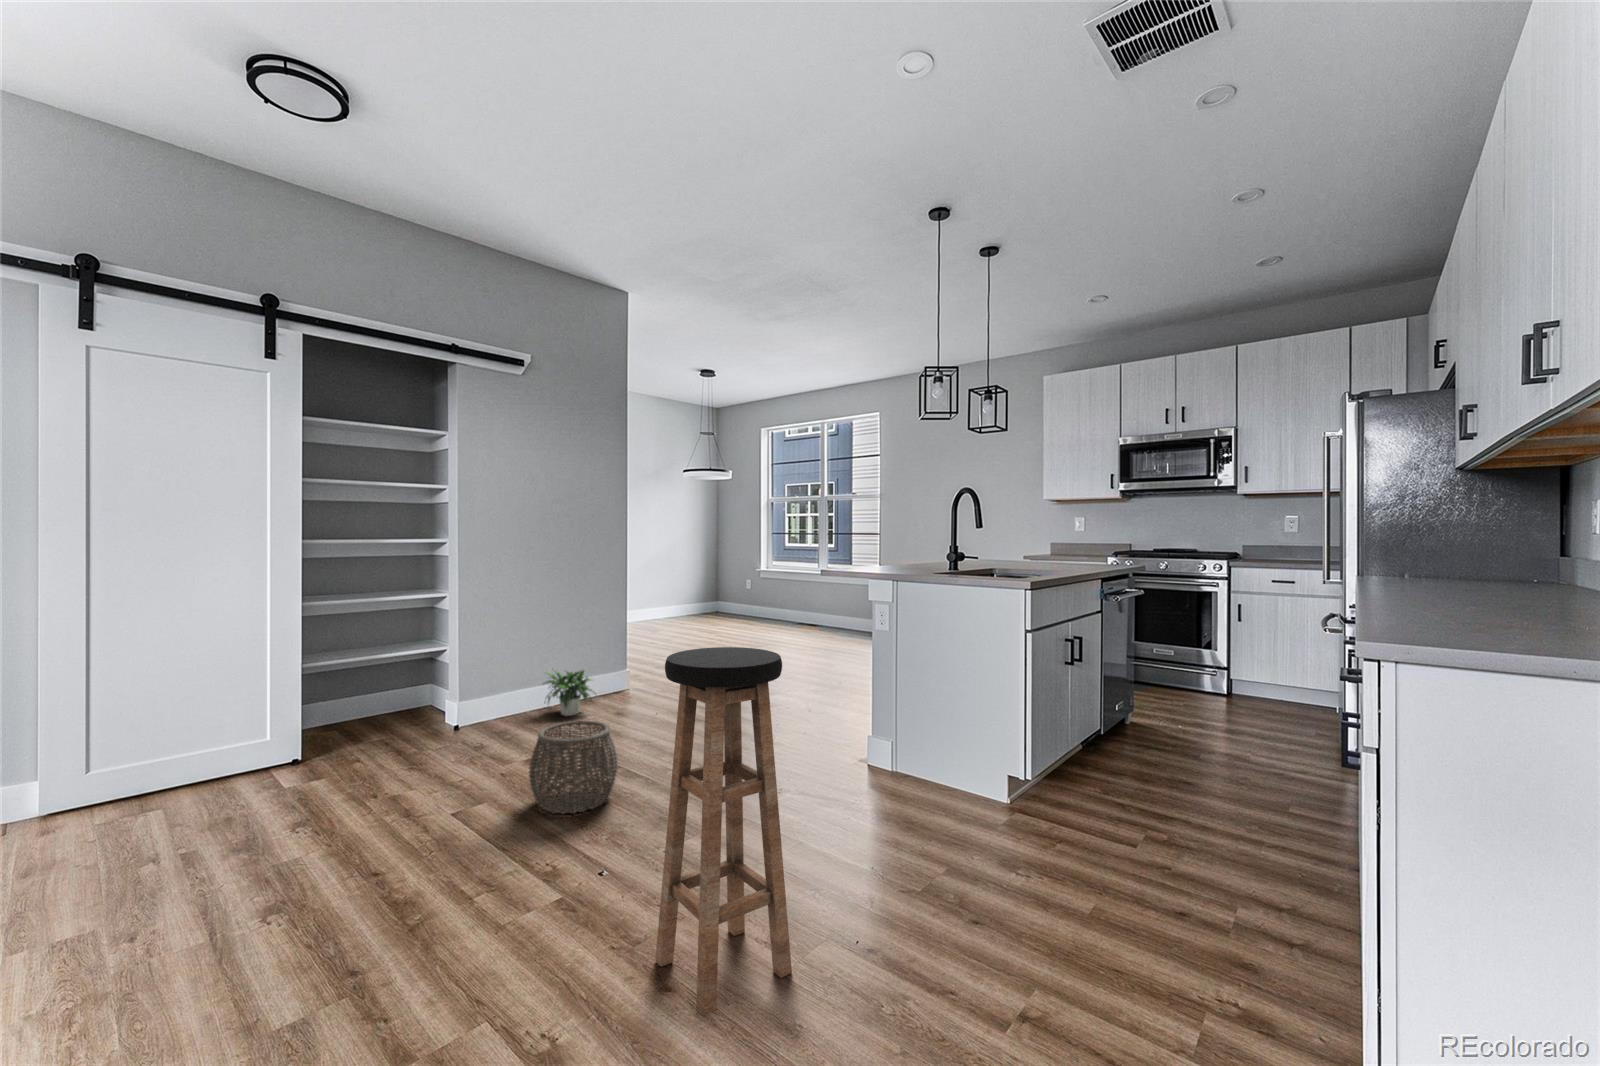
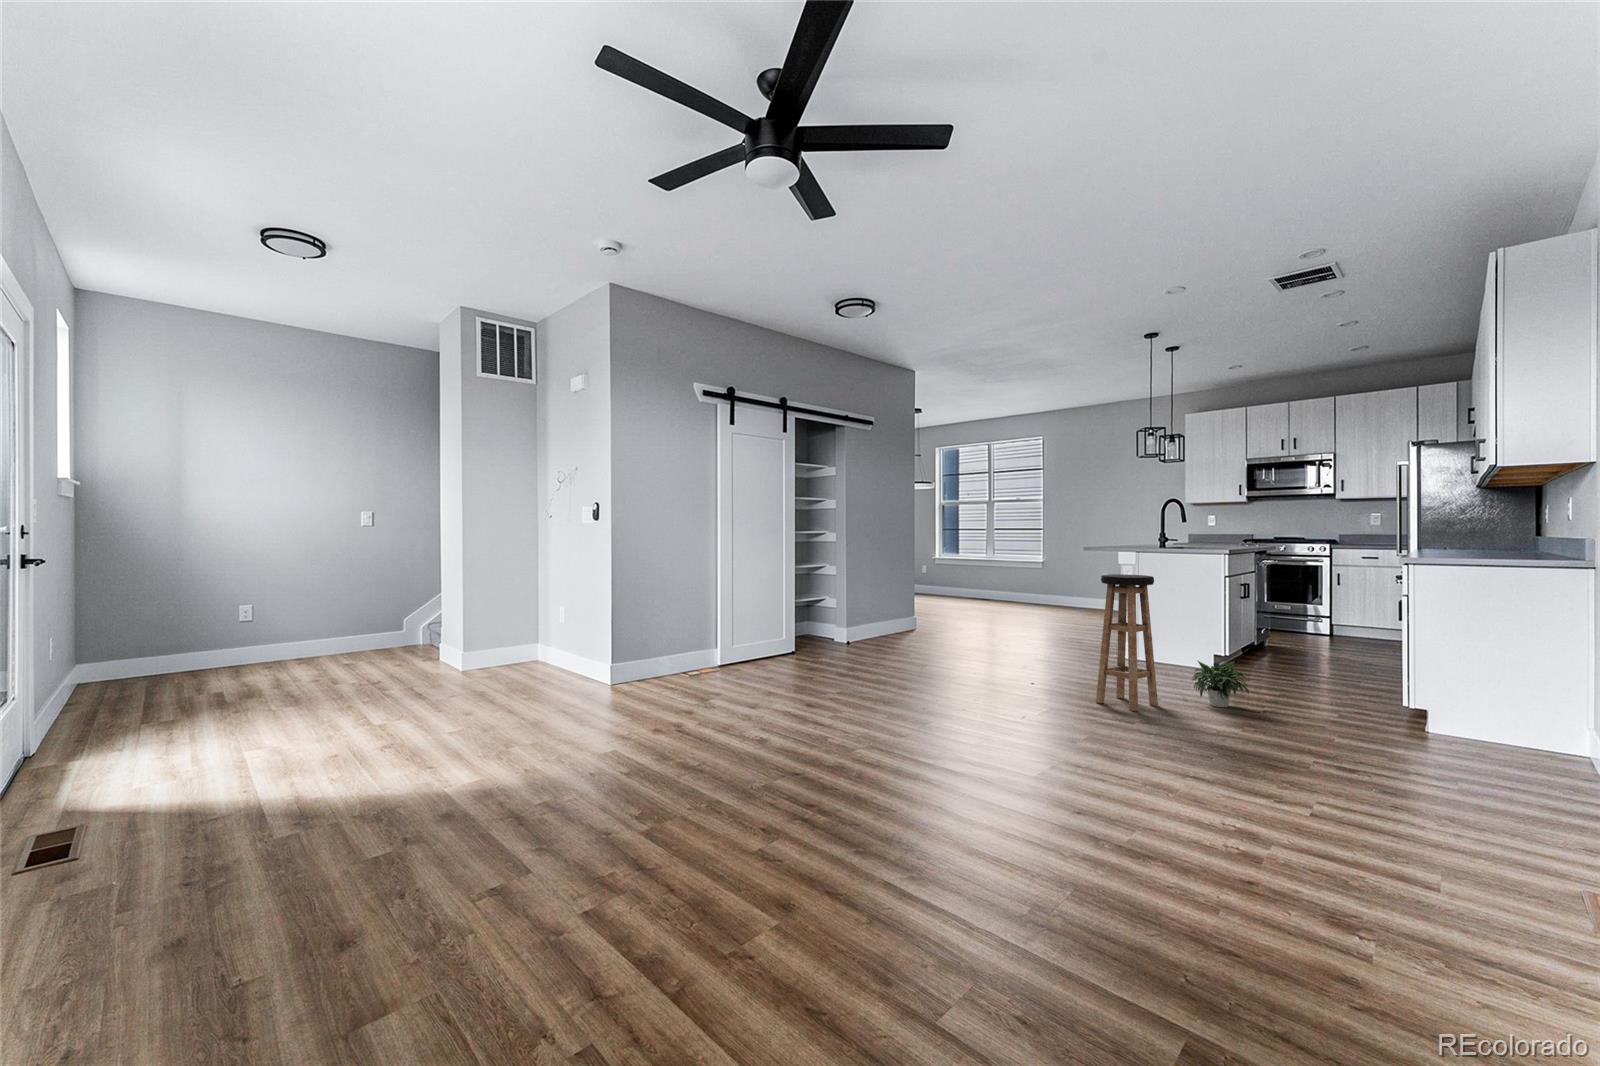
potted plant: present [542,669,594,716] -> present [1176,661,1249,707]
woven basket: present [529,721,618,814] -> none [953,627,999,671]

